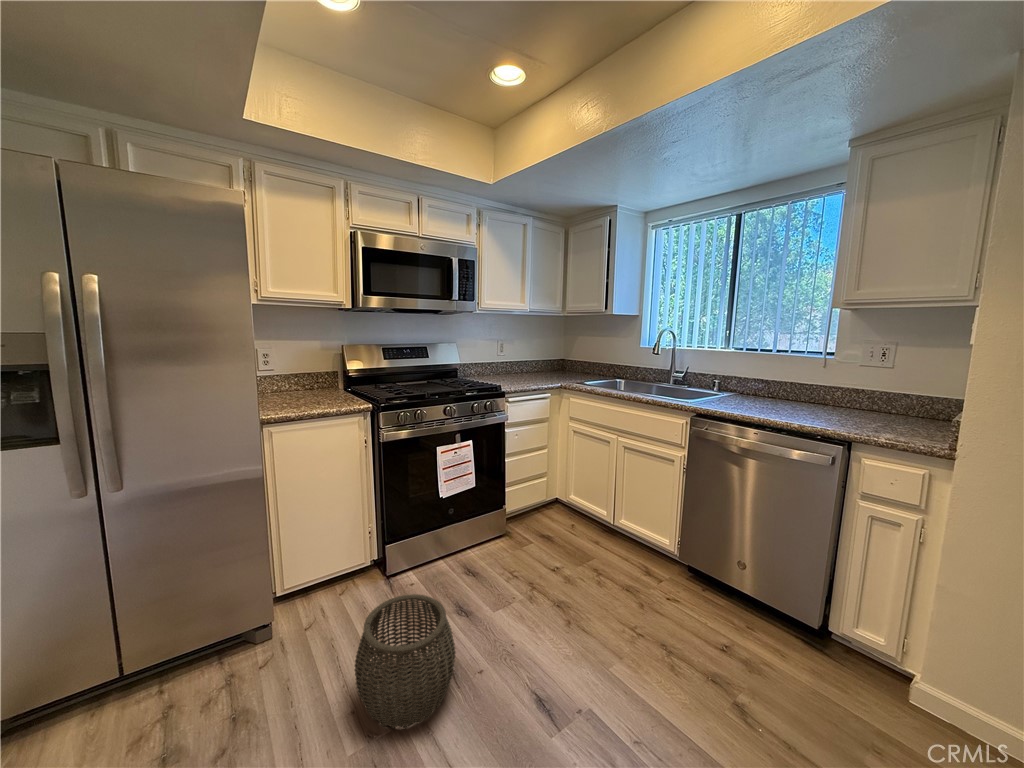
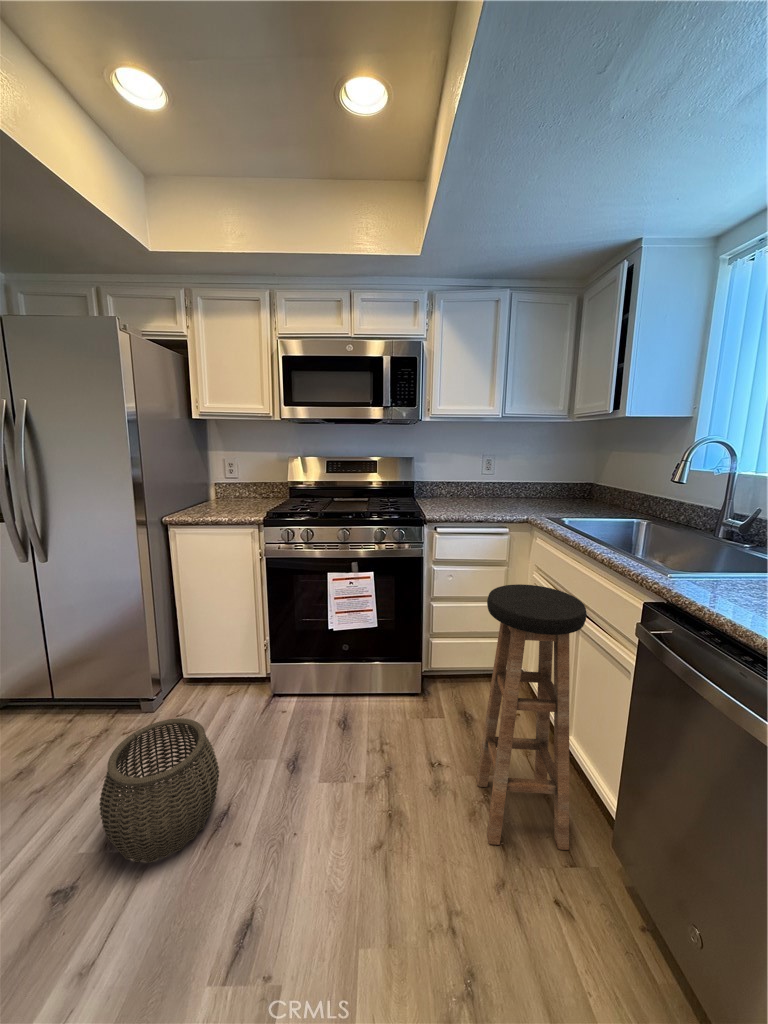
bar stool: none [585,424,656,592] -> present [477,584,587,850]

